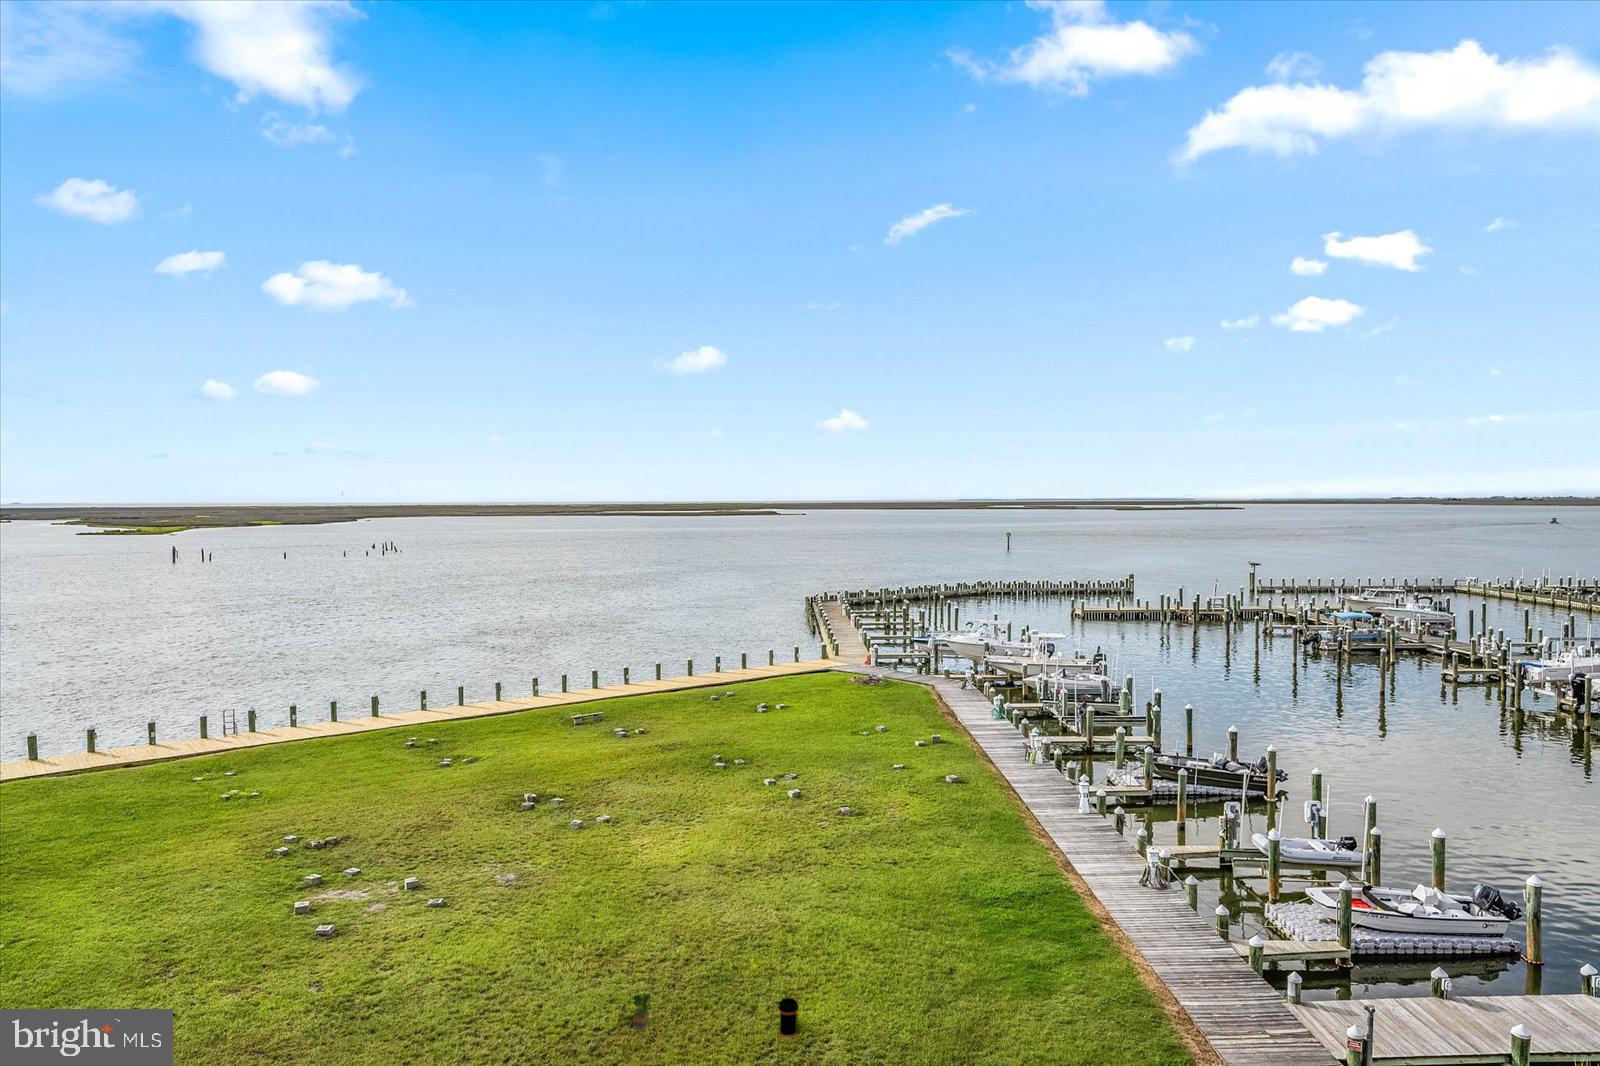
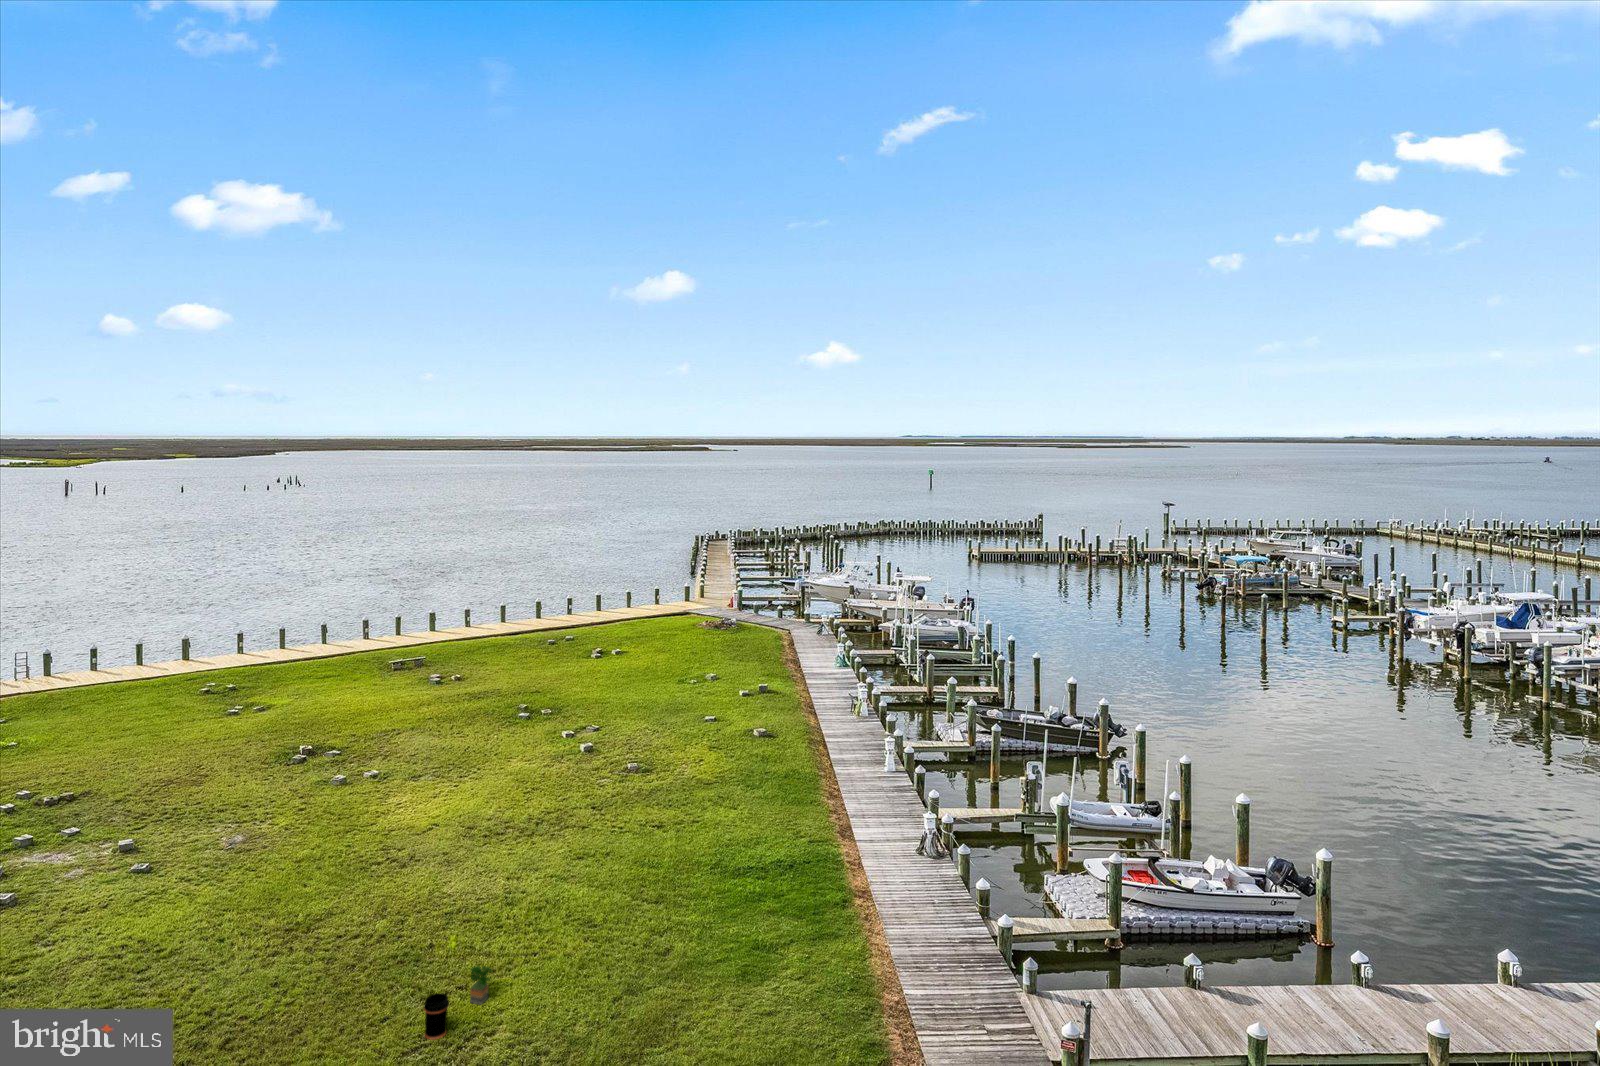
potted tree: present [632,994,651,1029] -> present [470,965,493,1005]

